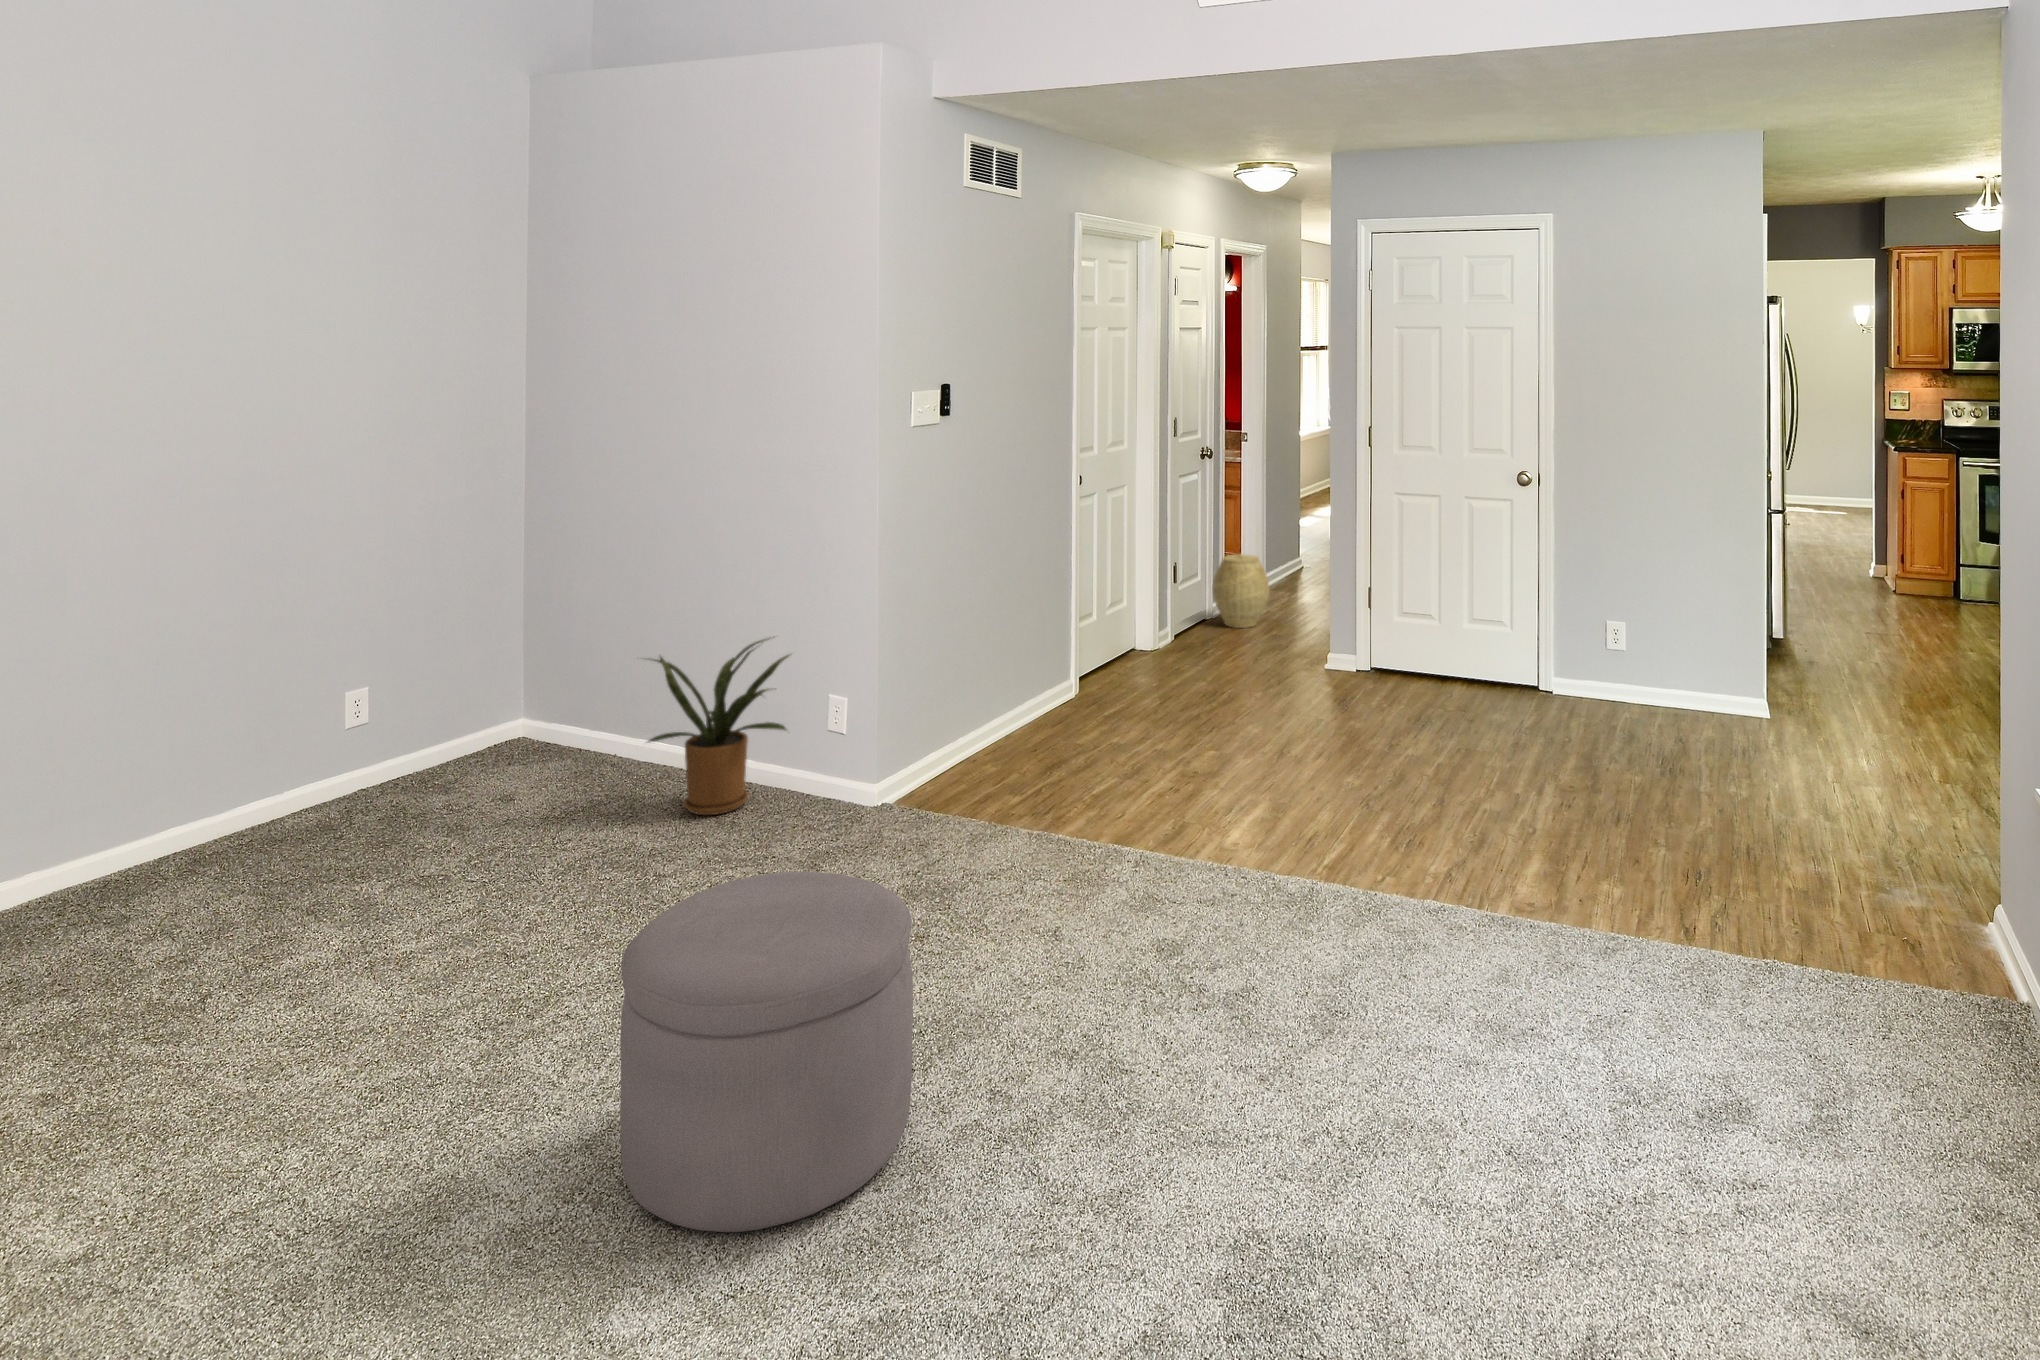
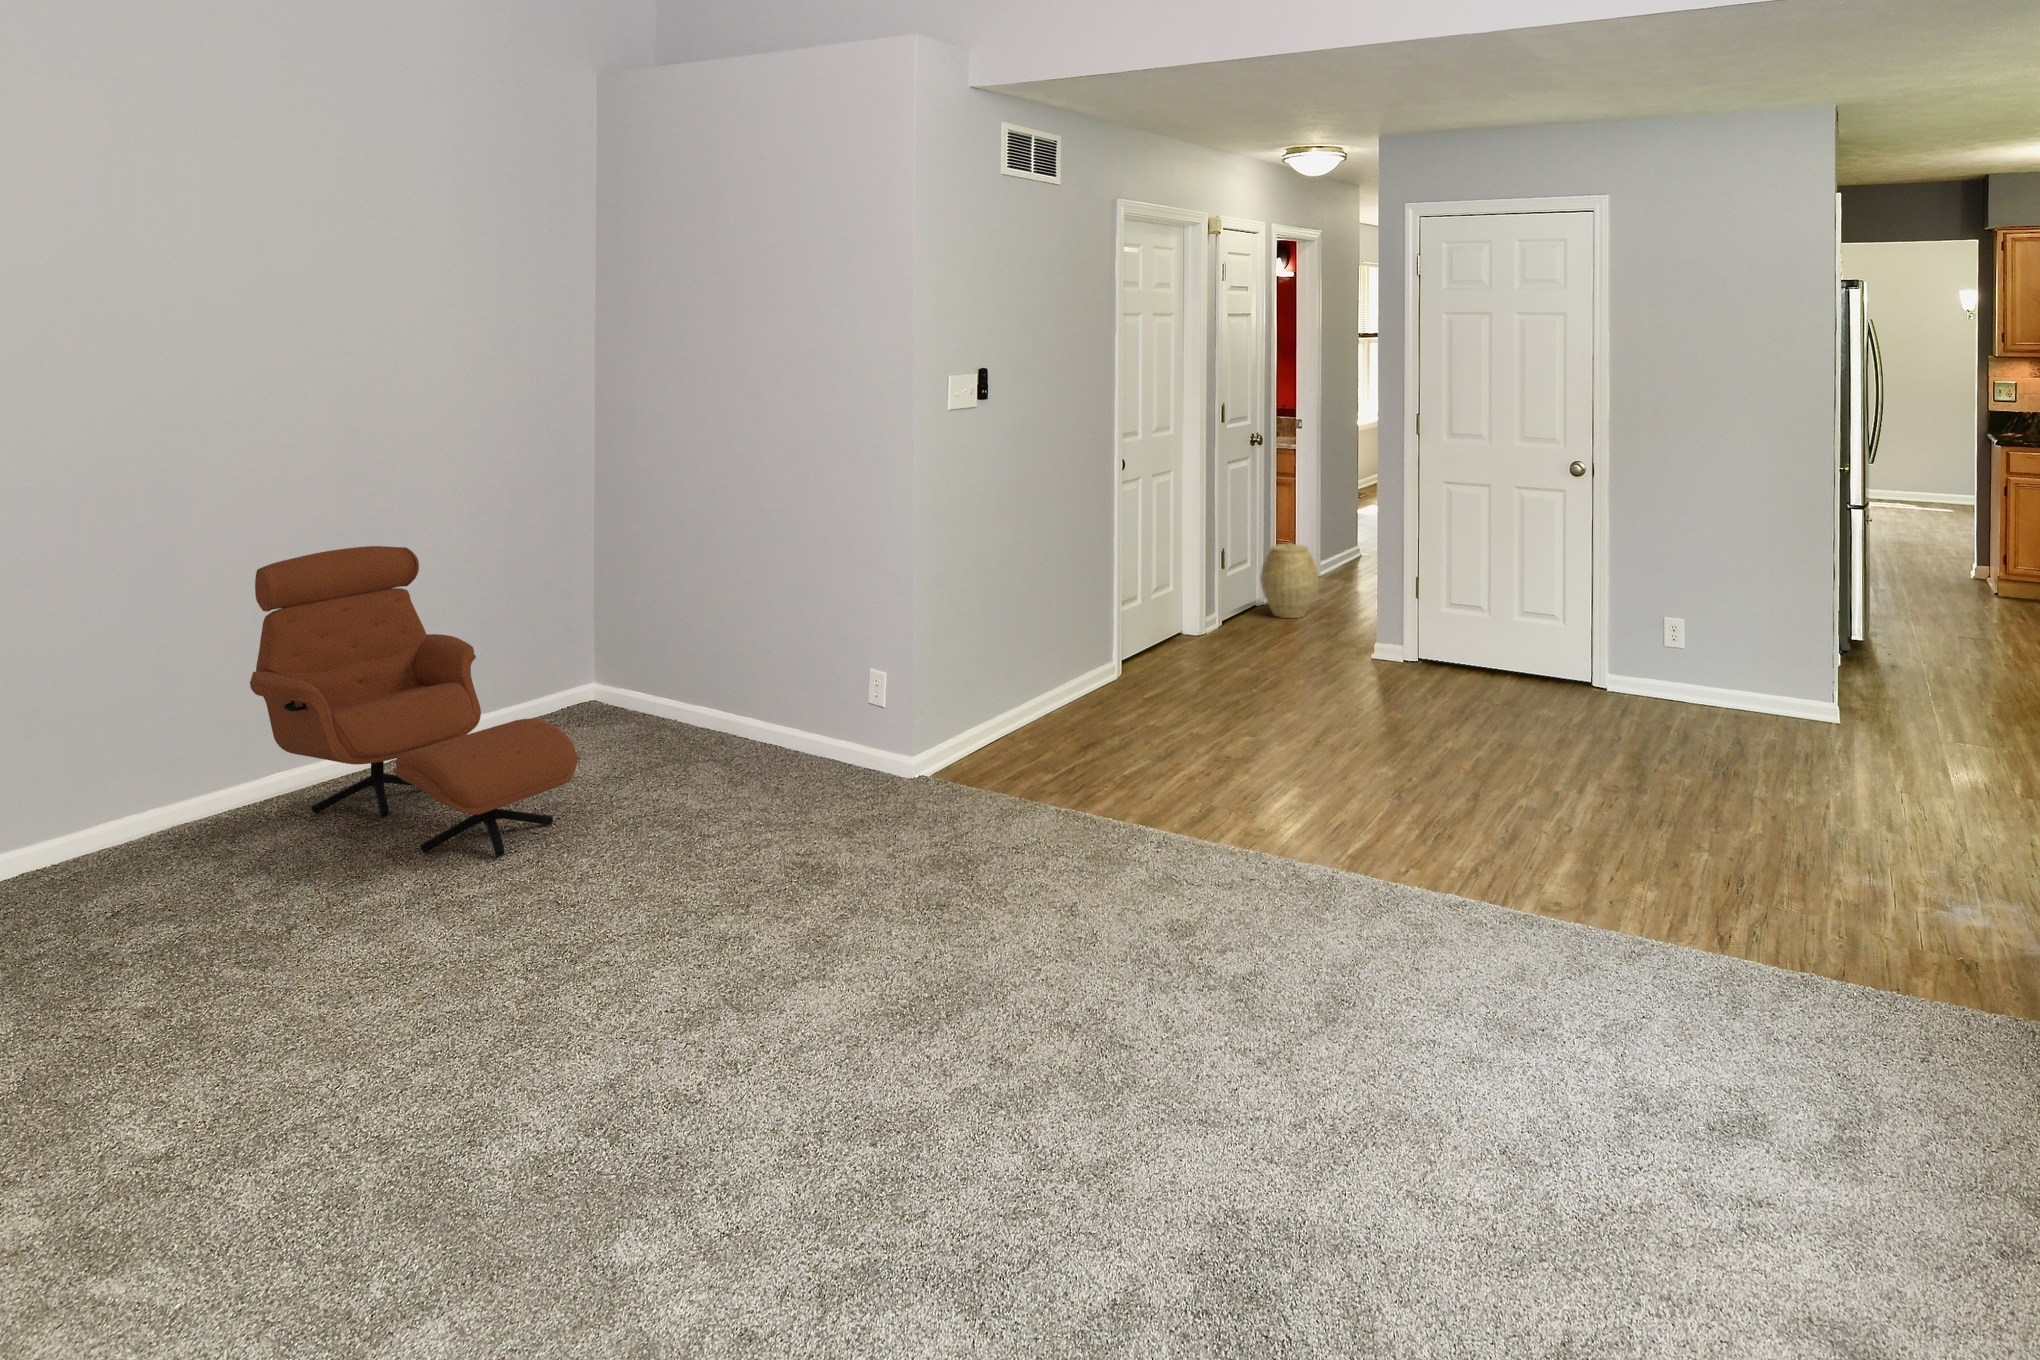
armchair: none [150,577,523,905] -> present [250,546,578,856]
house plant: present [648,637,789,815] -> none [684,613,835,784]
ottoman: present [620,871,913,1232] -> none [637,837,912,1175]

